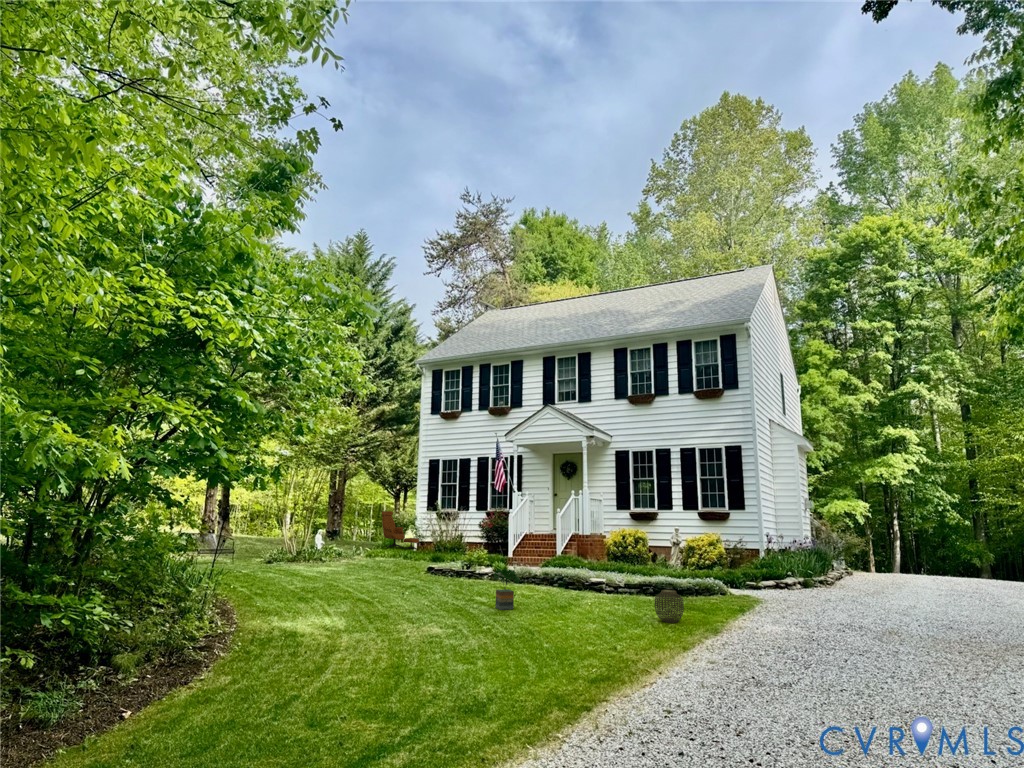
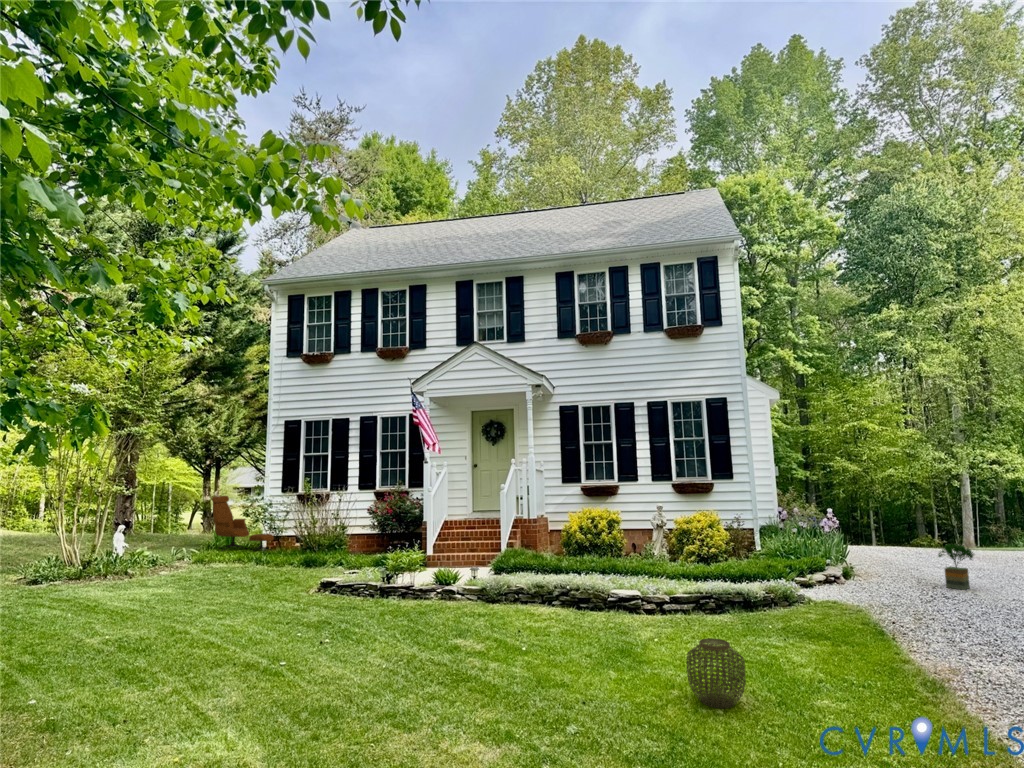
potted tree: present [494,569,519,610] -> present [938,545,974,590]
woven basket: present [655,590,684,623] -> present [687,638,746,708]

